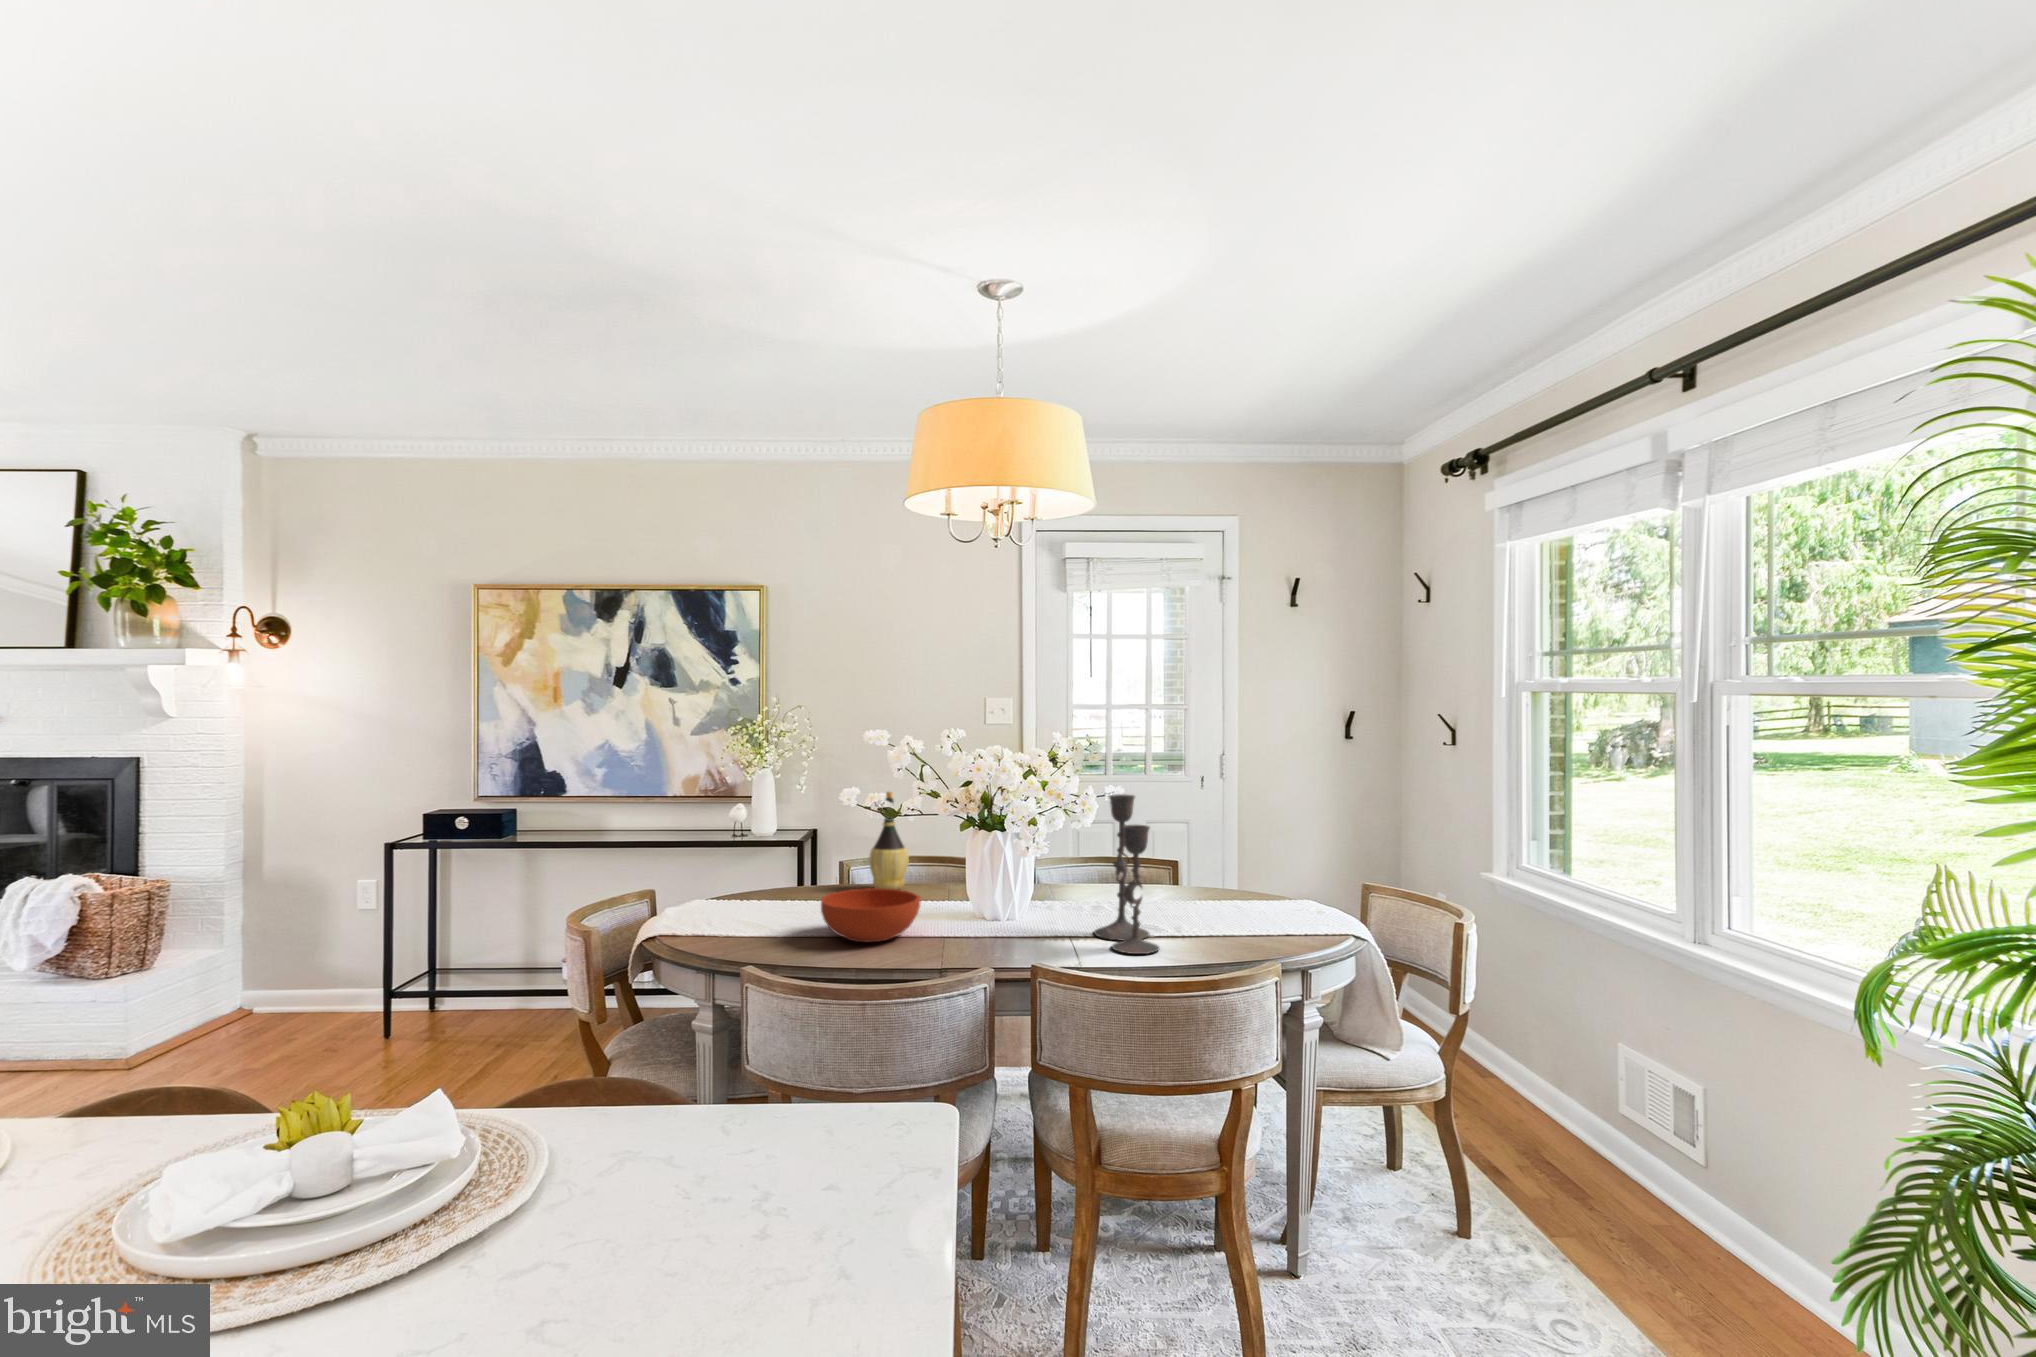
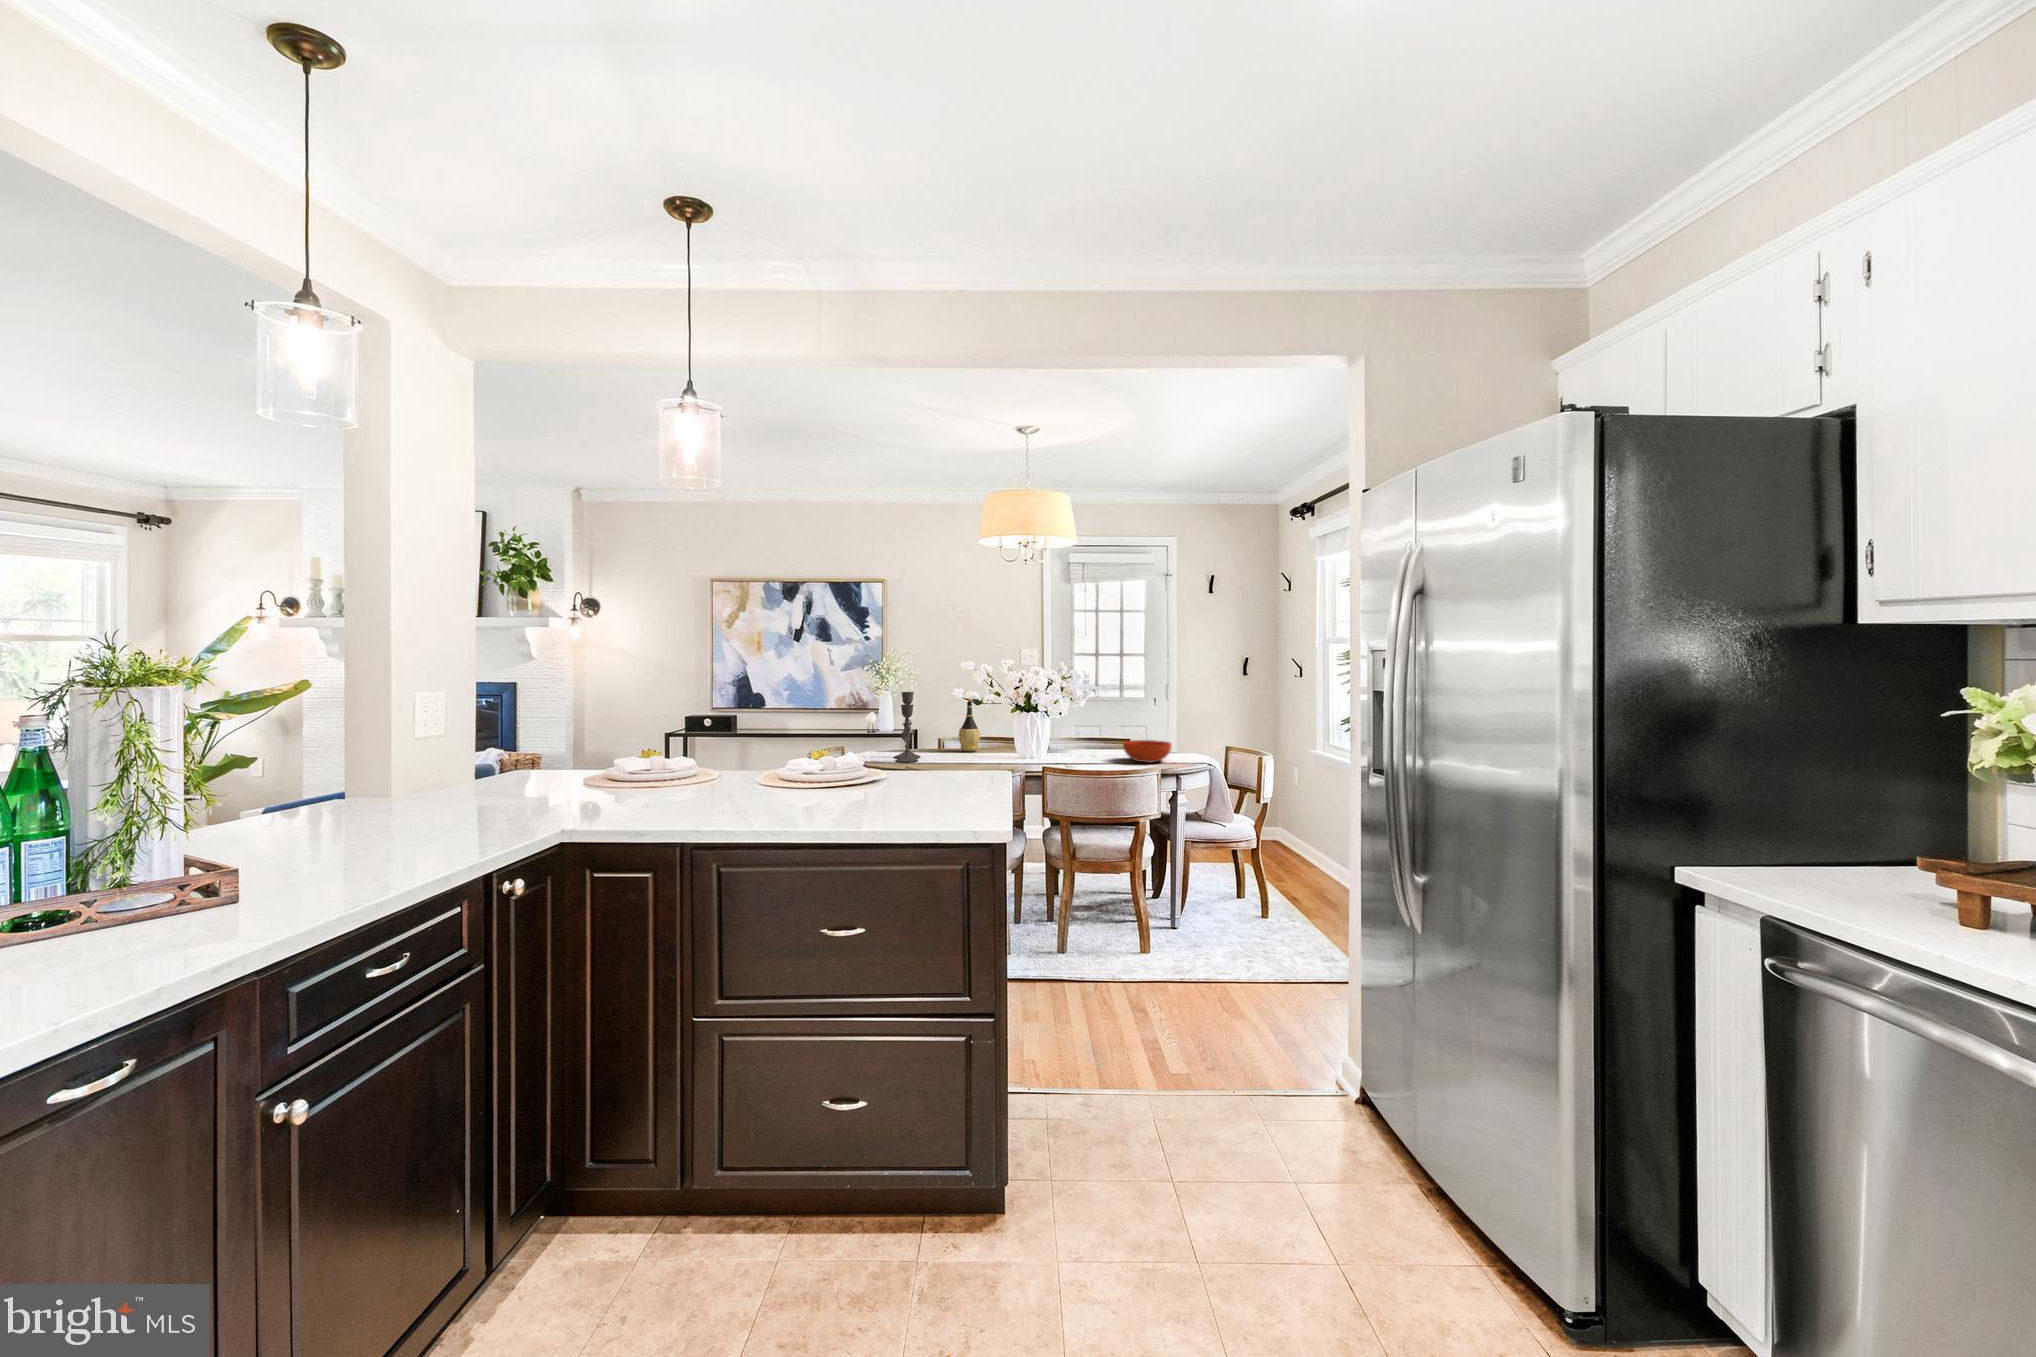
candlestick: present [1094,794,1159,954] -> present [894,692,920,762]
bowl: present [821,888,921,942] -> present [1123,740,1171,763]

